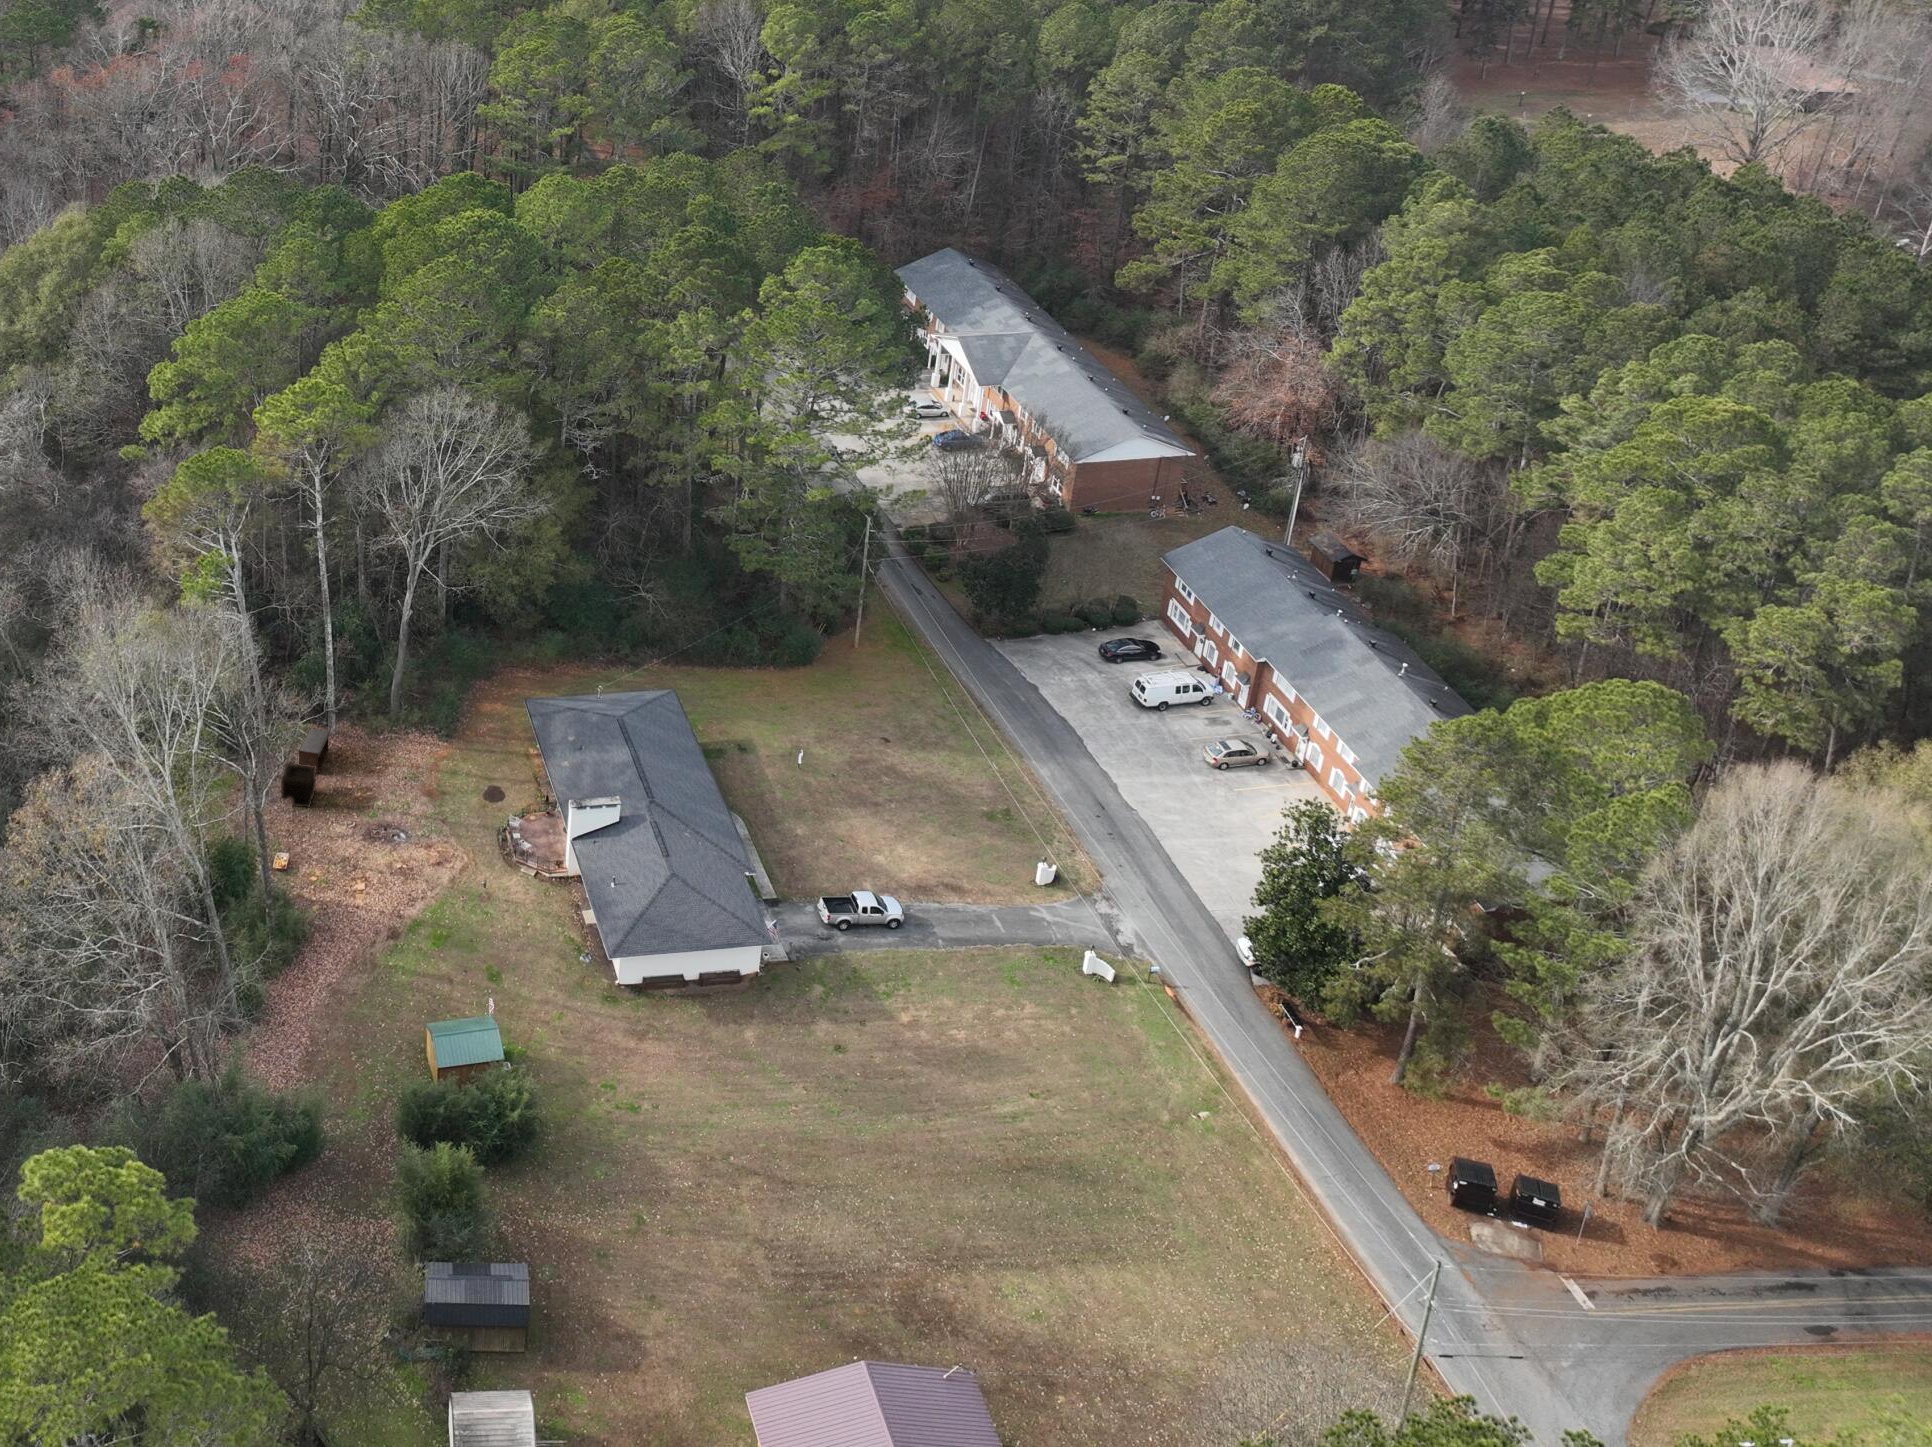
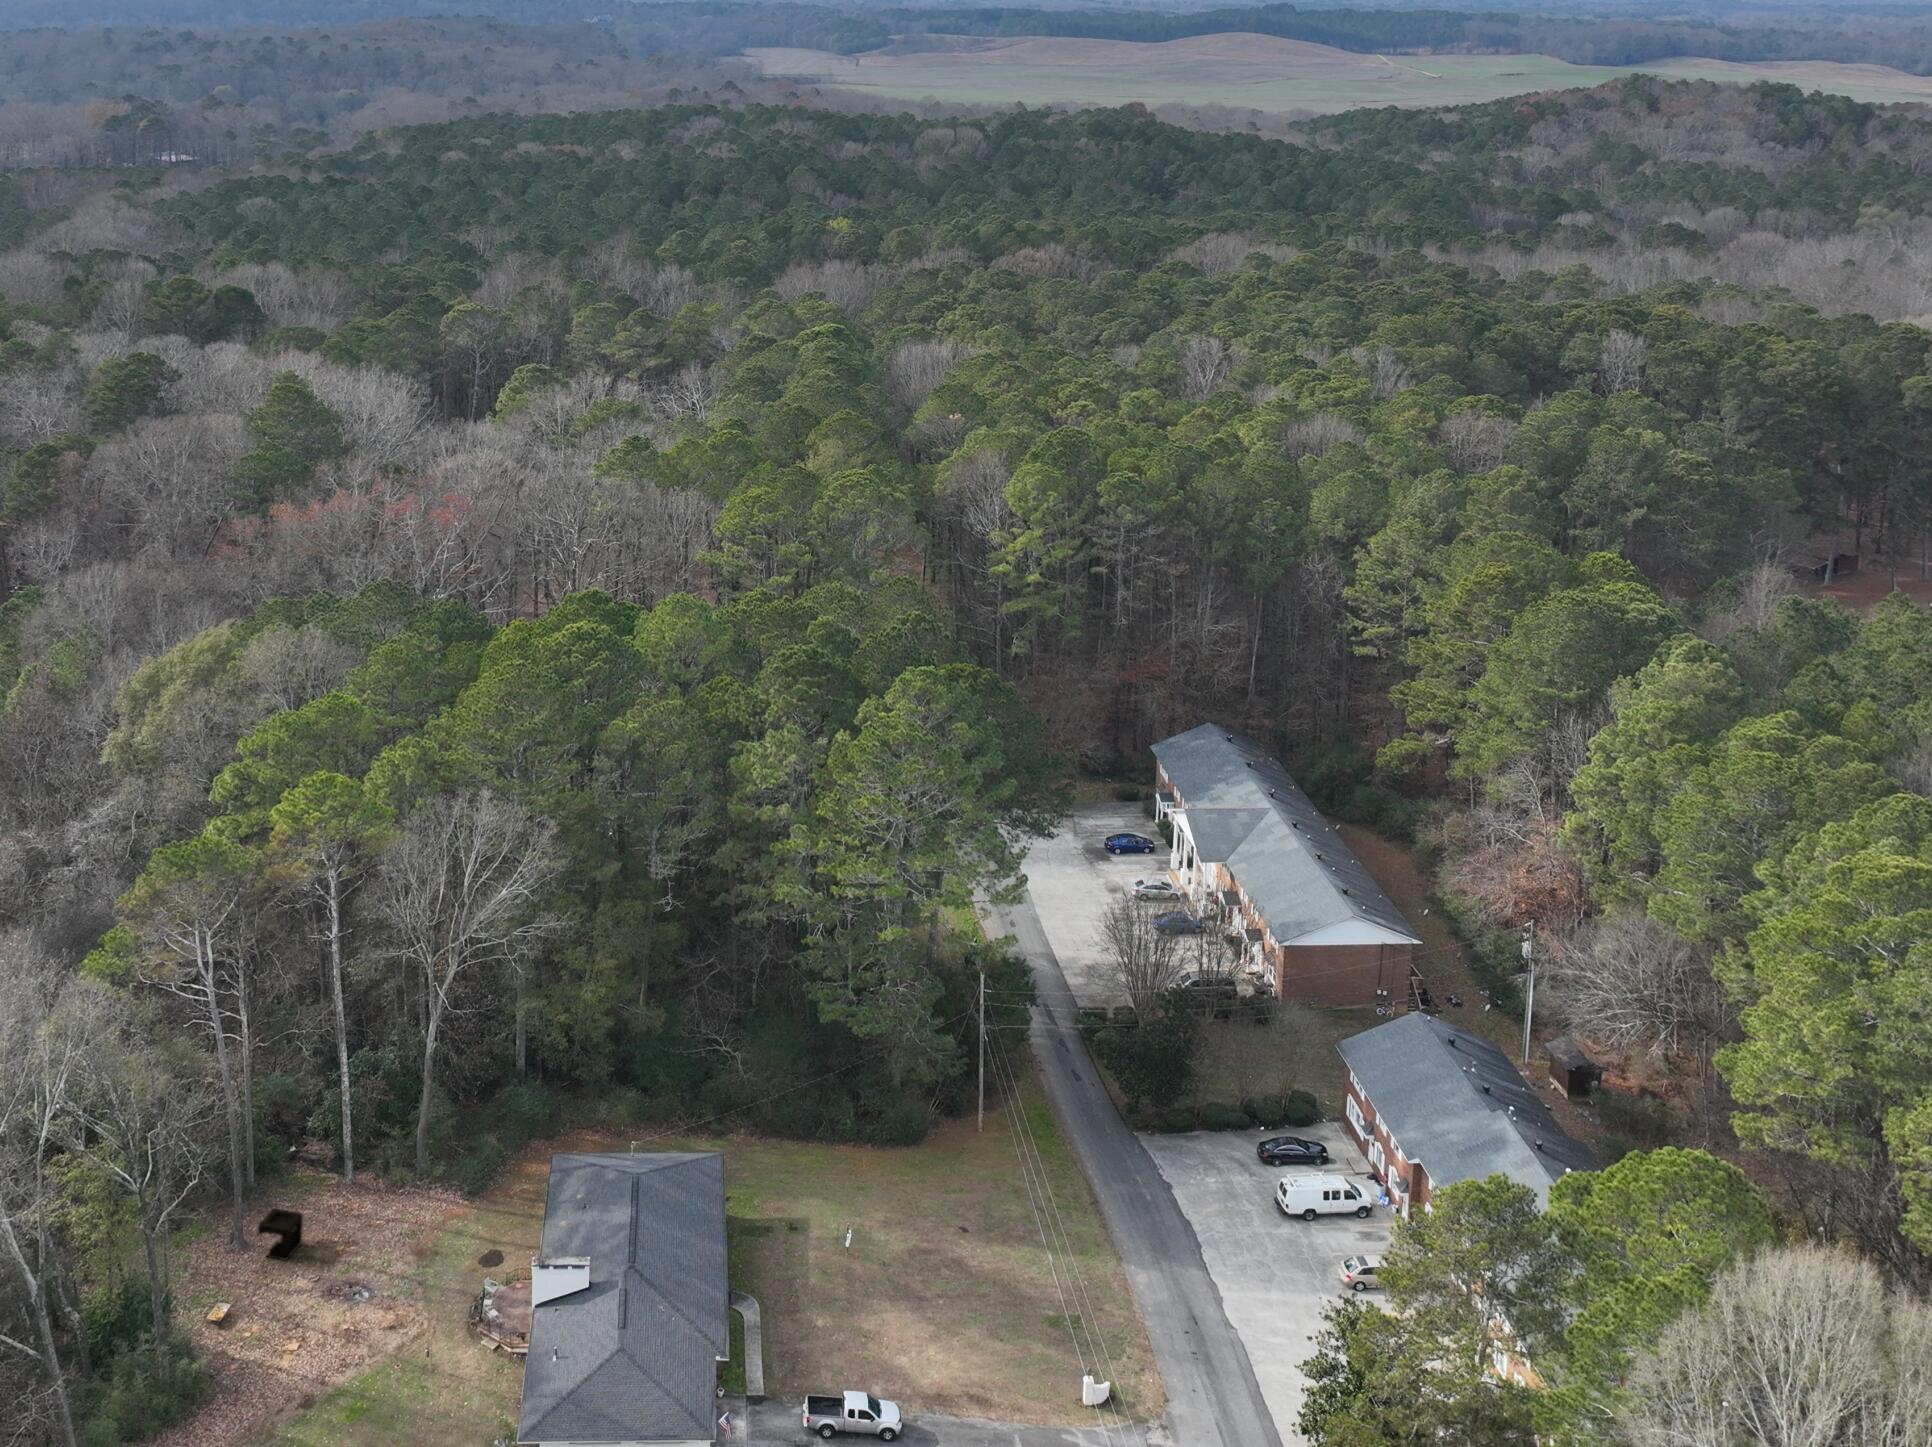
bench: present [299,729,329,774] -> none [293,1174,338,1226]

